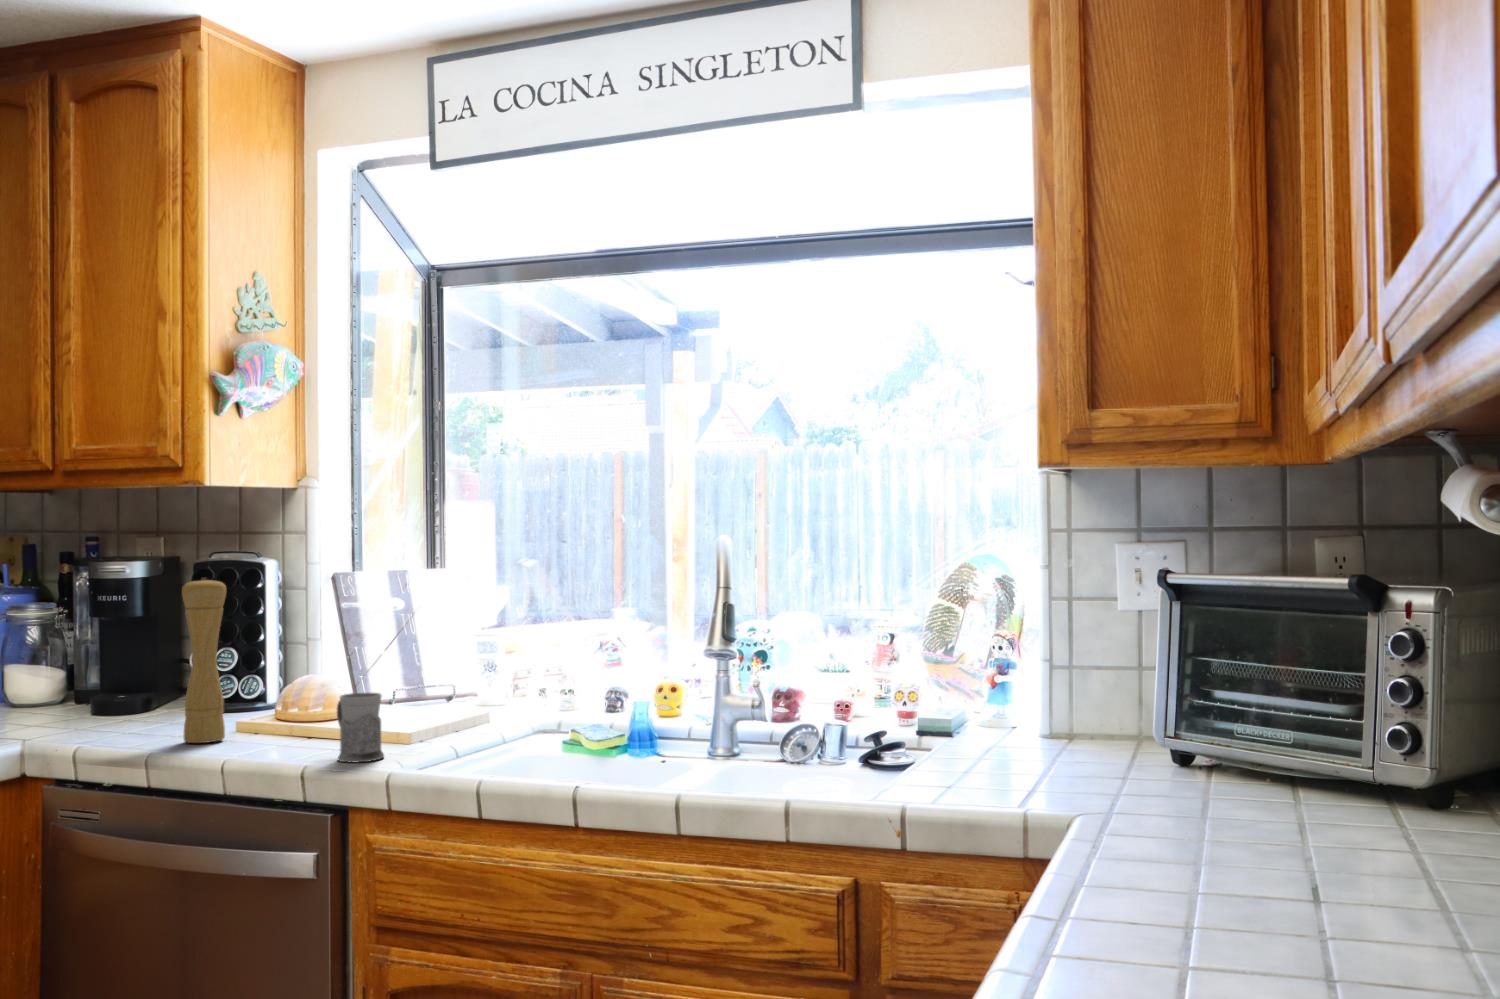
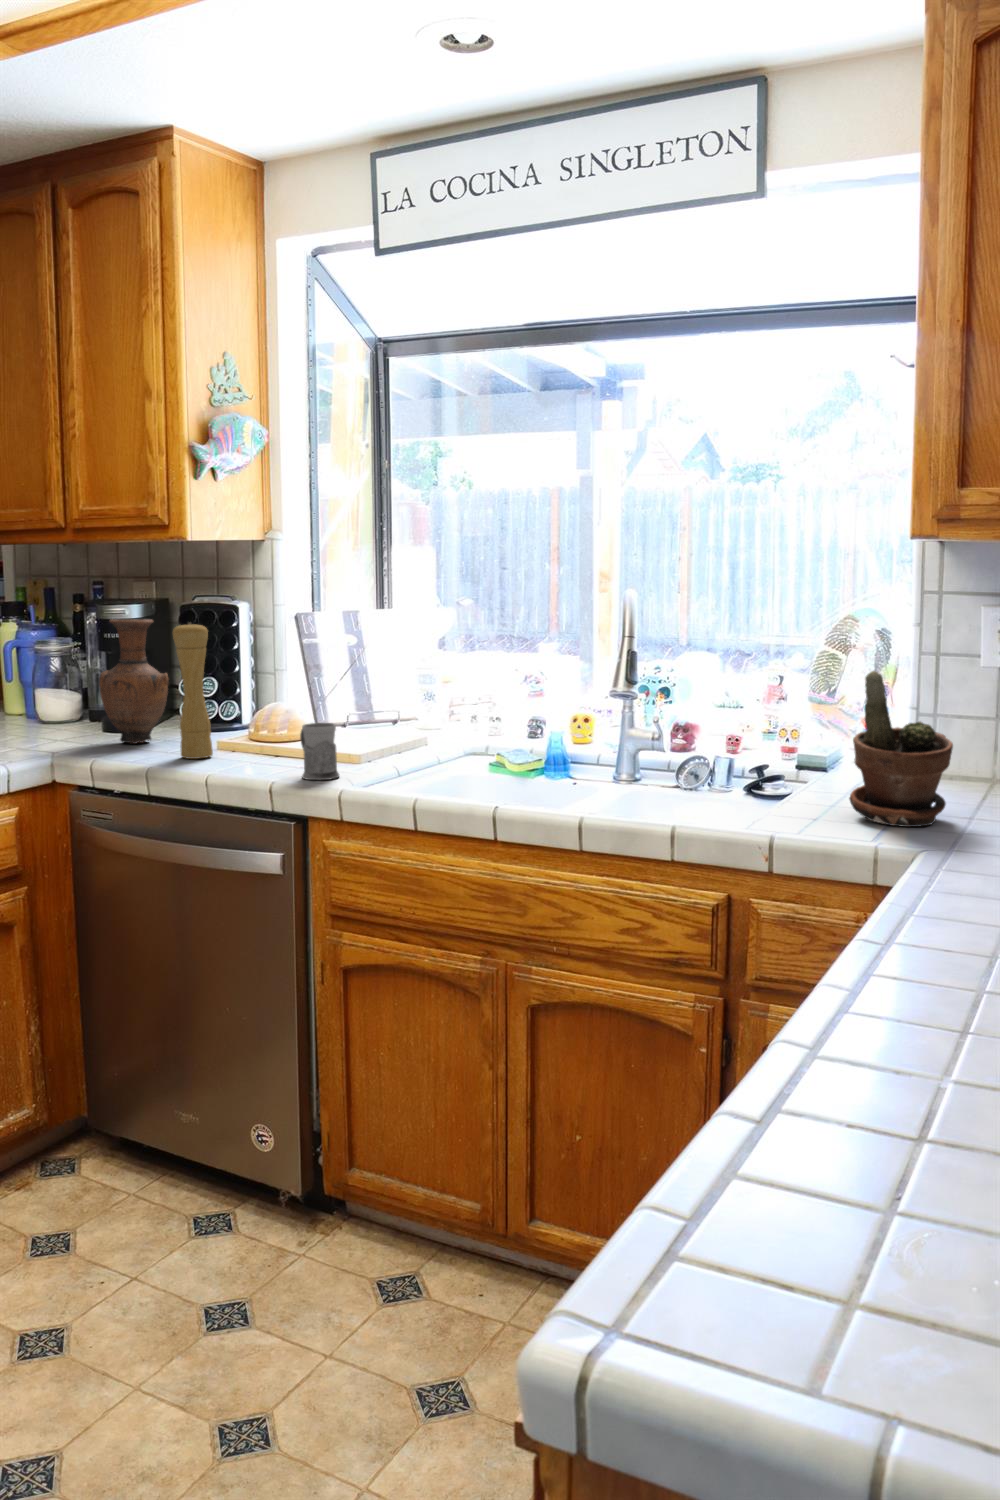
vase: none [84,577,174,730] -> present [99,618,169,744]
potted plant: none [983,613,1092,788] -> present [849,671,953,827]

